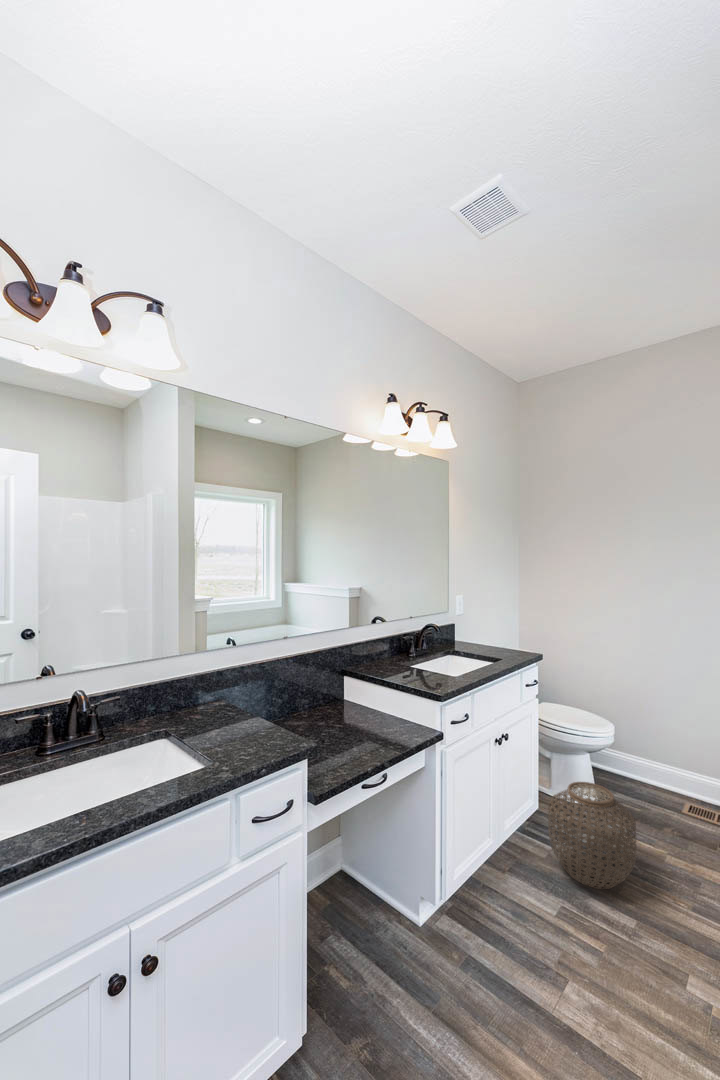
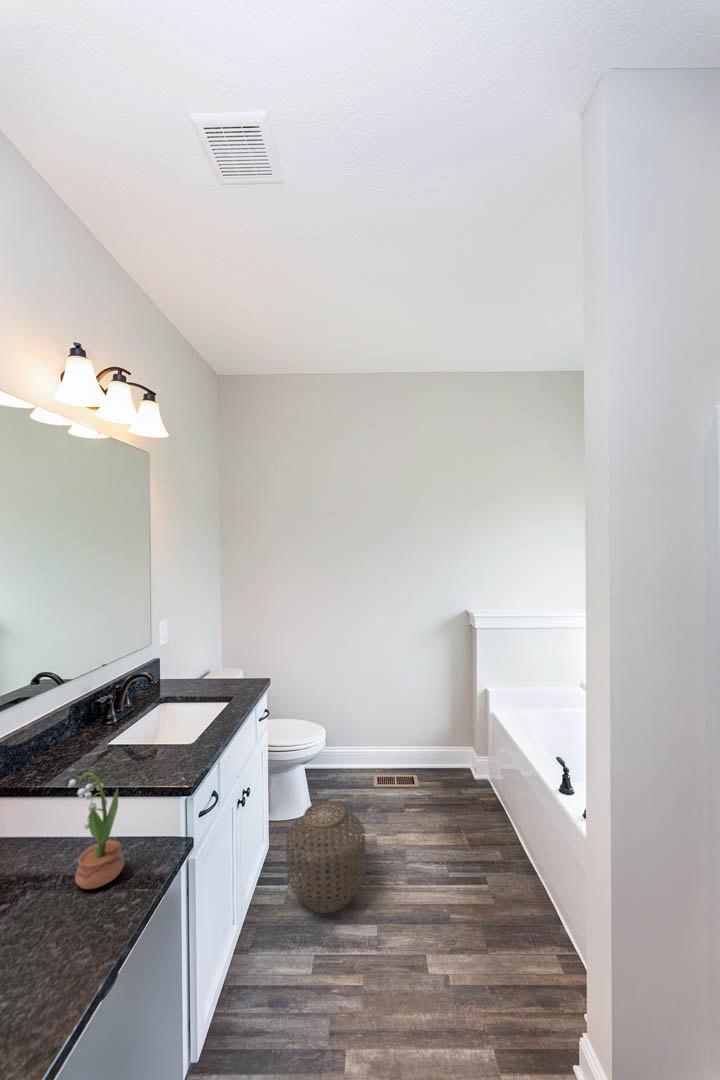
potted flower: none [372,662,401,736] -> present [69,769,125,889]

